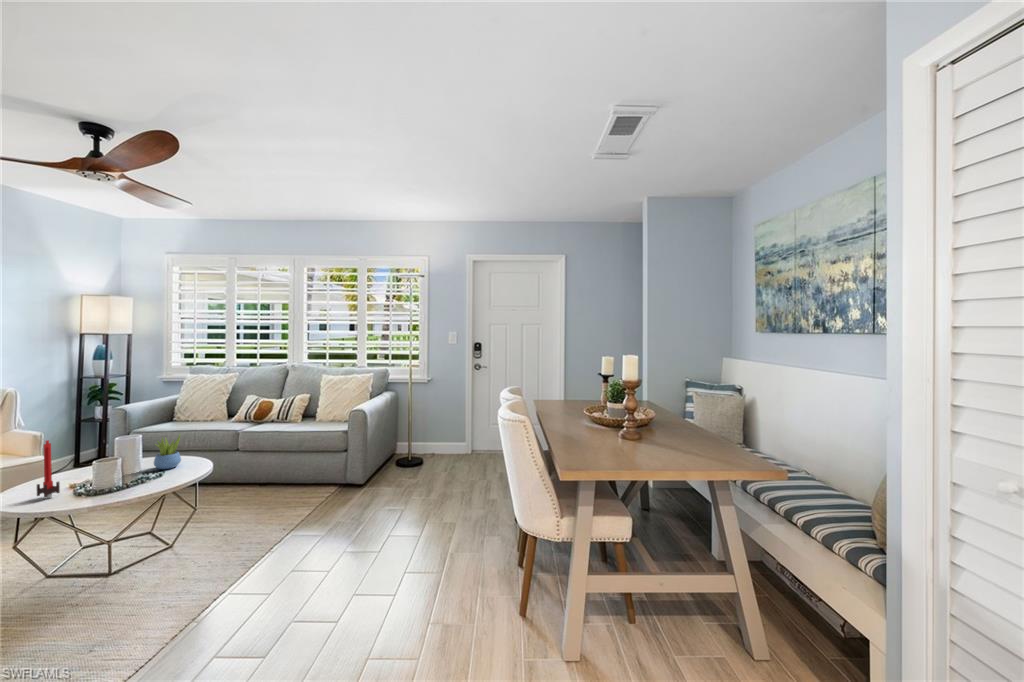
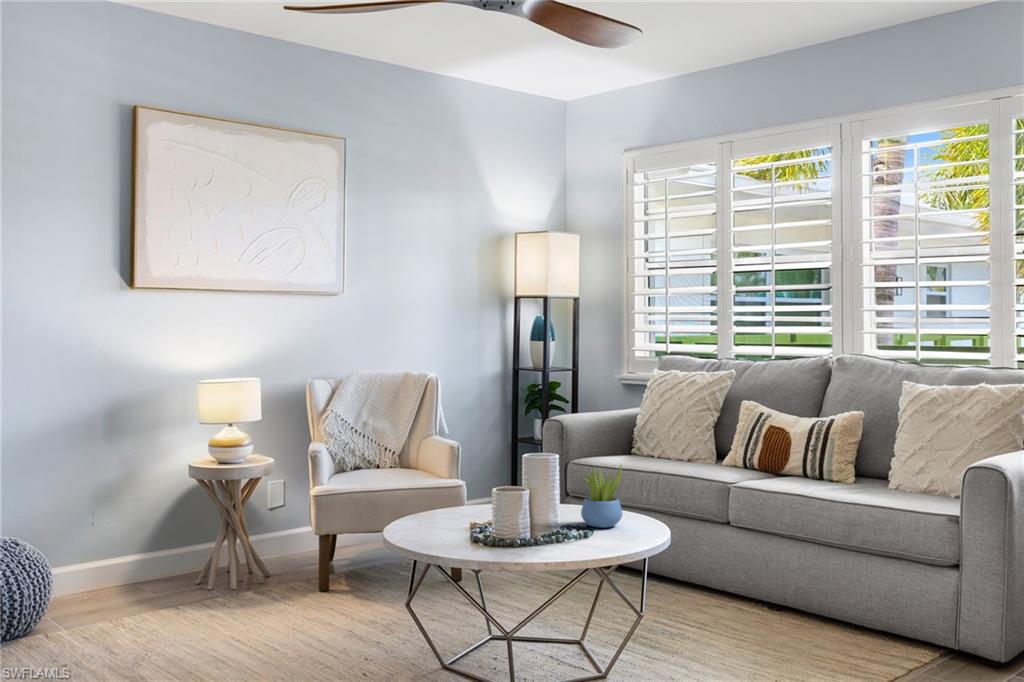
candle: present [37,440,60,498] -> none [429,443,454,539]

